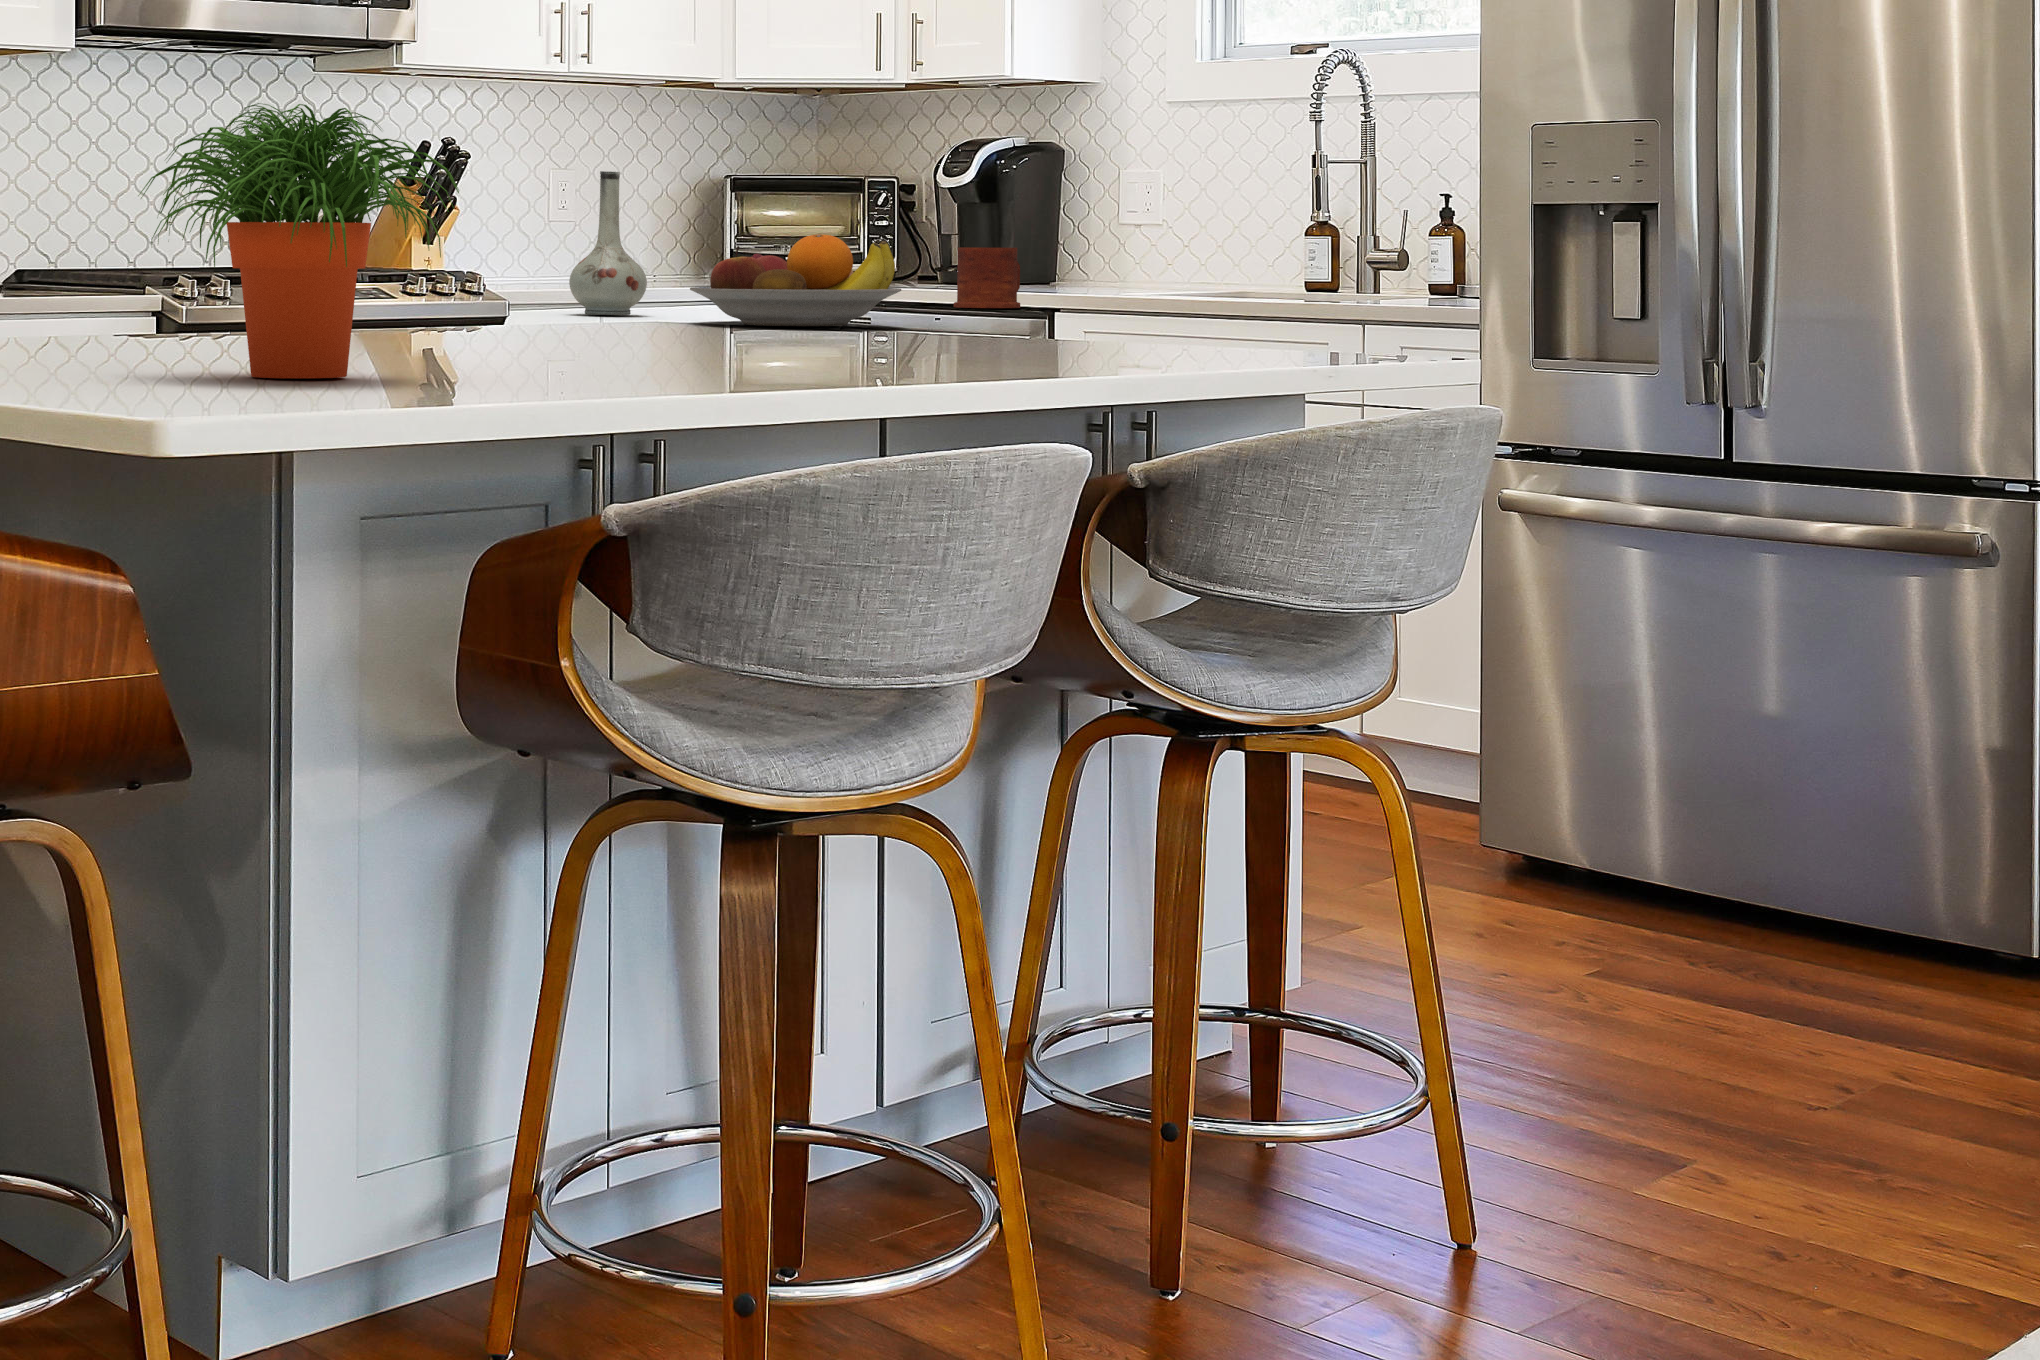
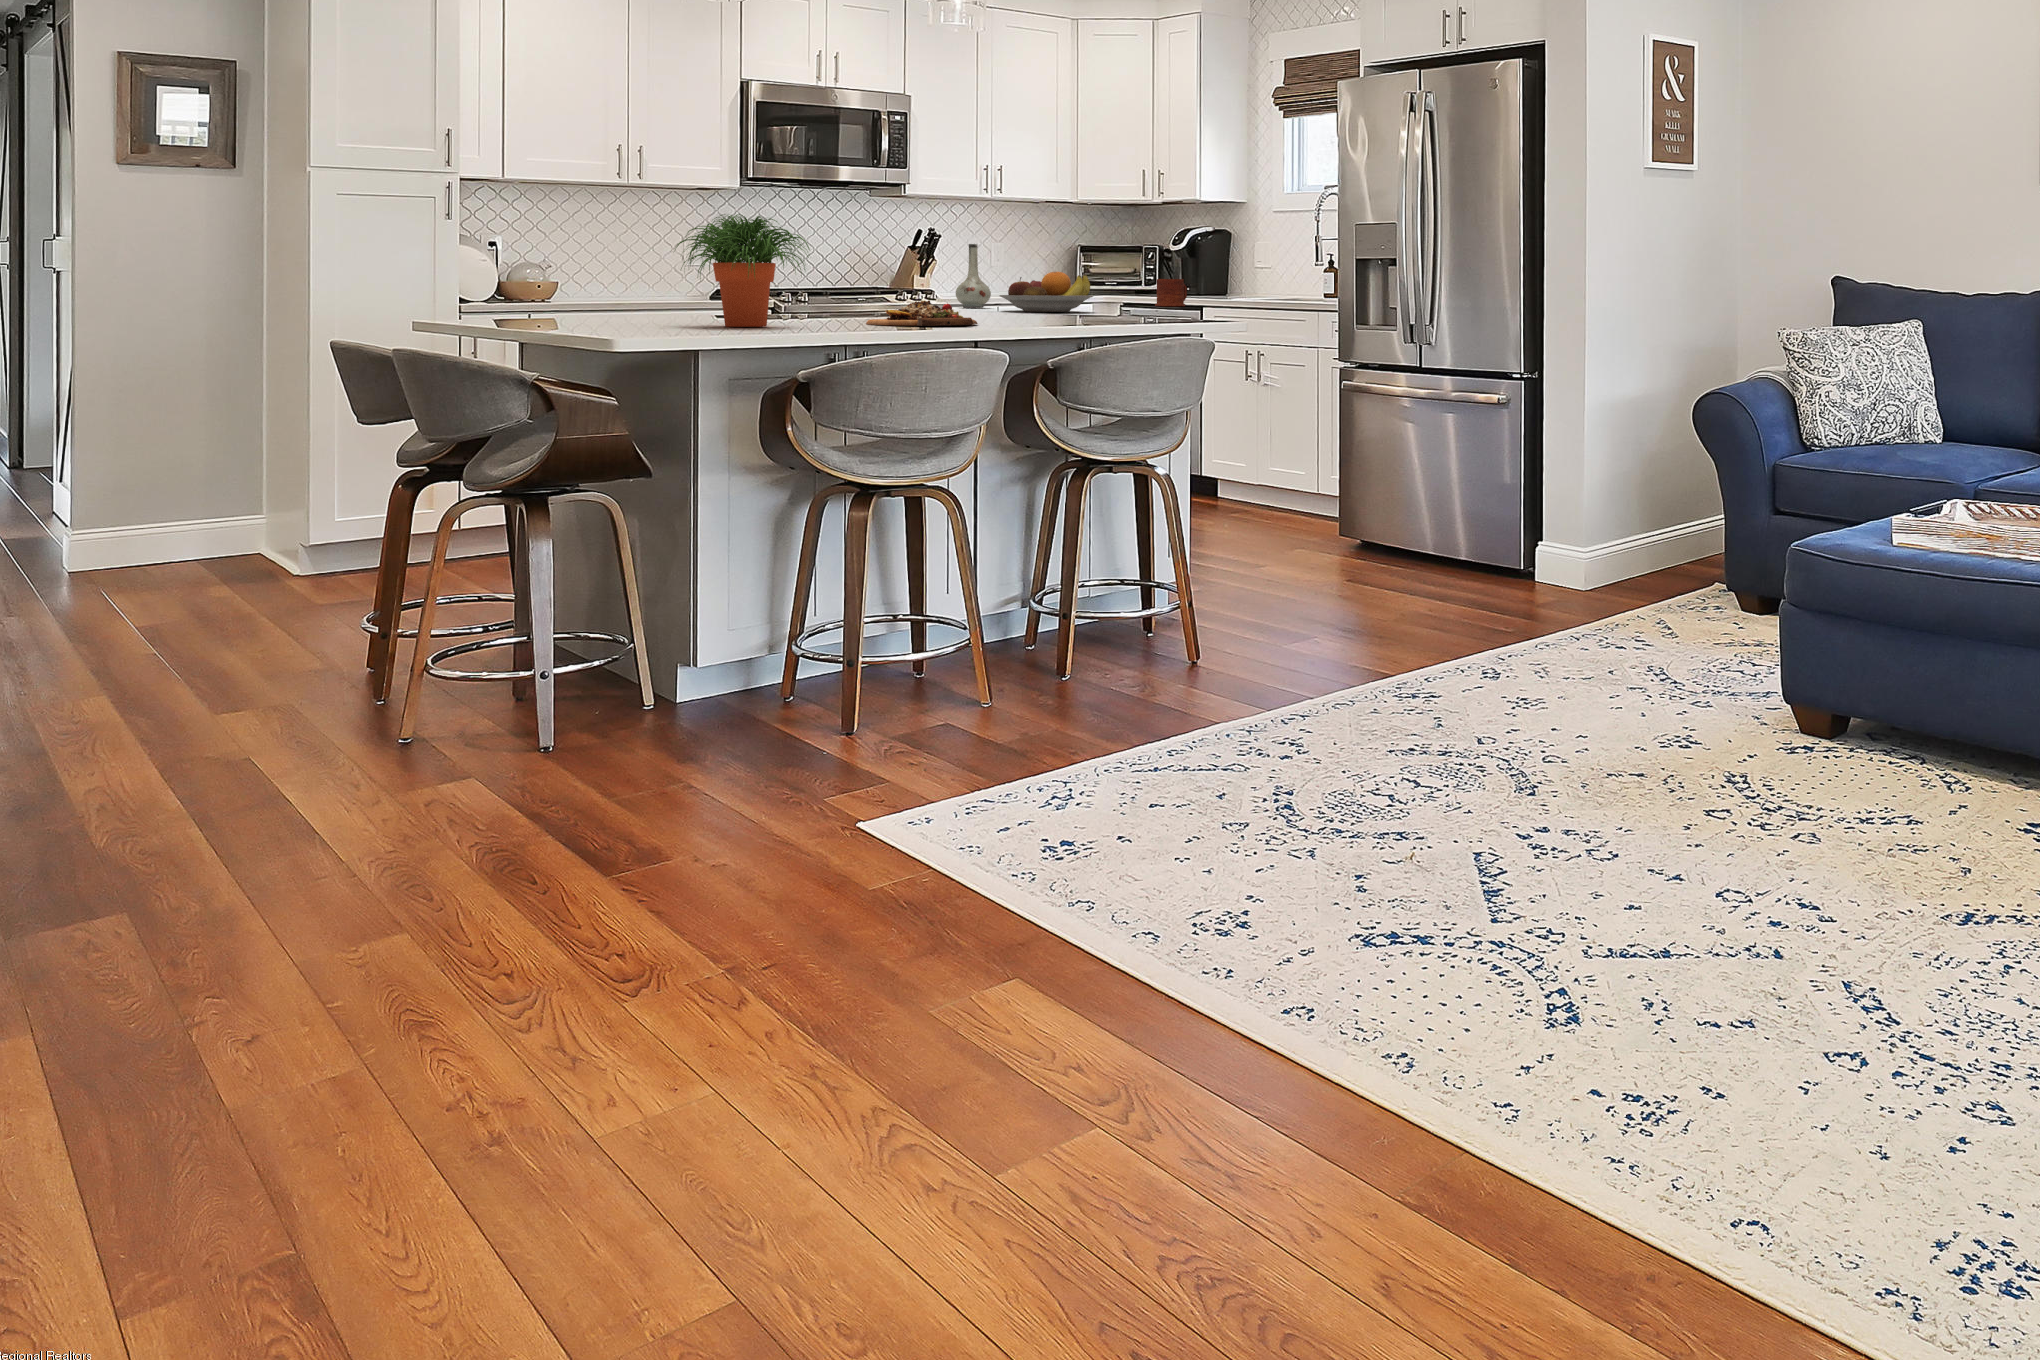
cutting board: none [532,309,801,373] -> present [866,301,978,326]

